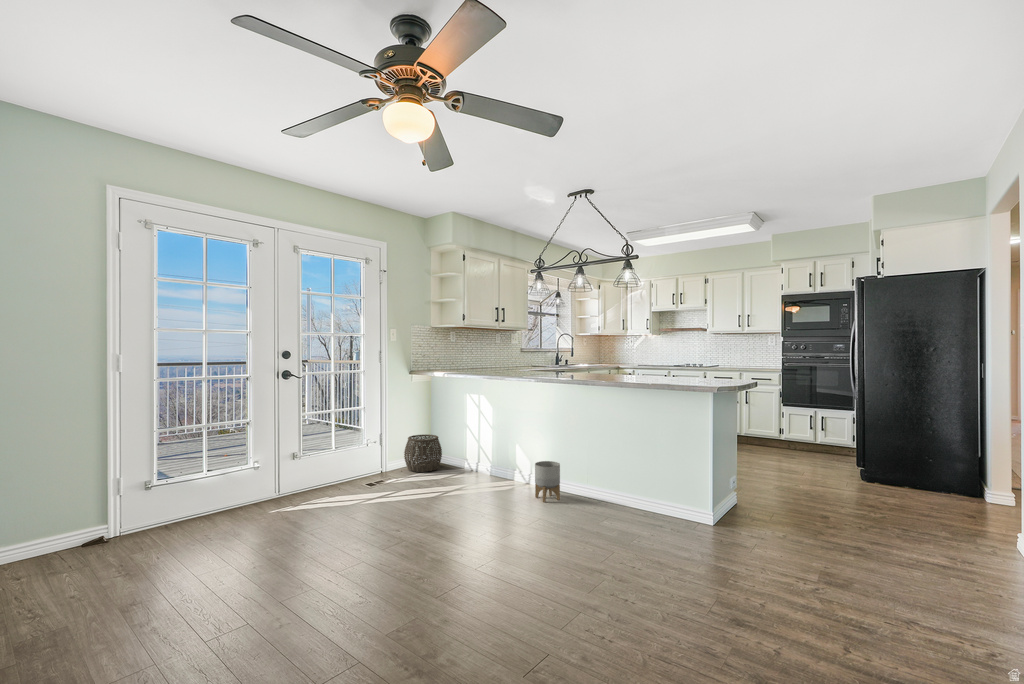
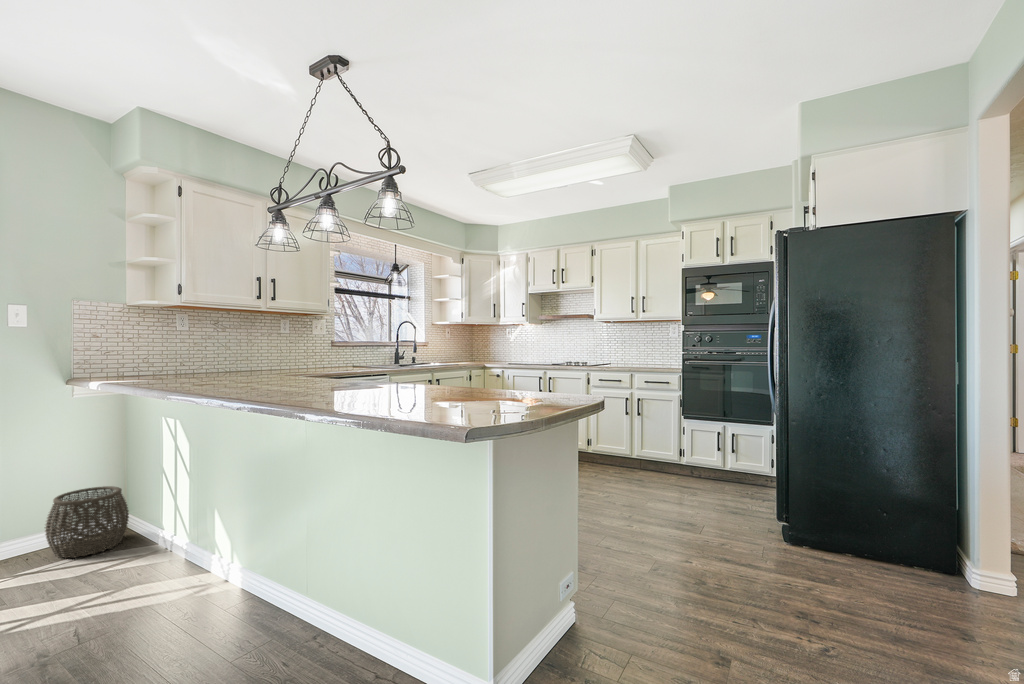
planter: present [535,461,560,502] -> none [203,551,258,641]

